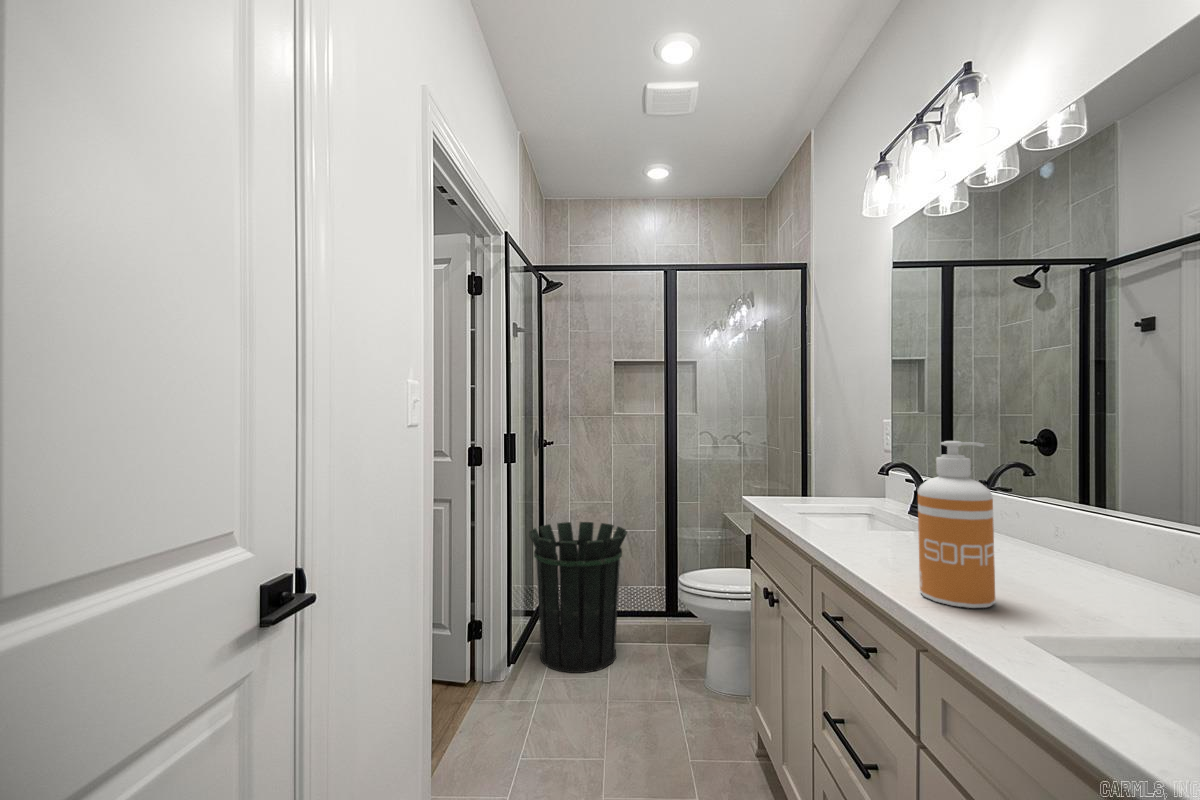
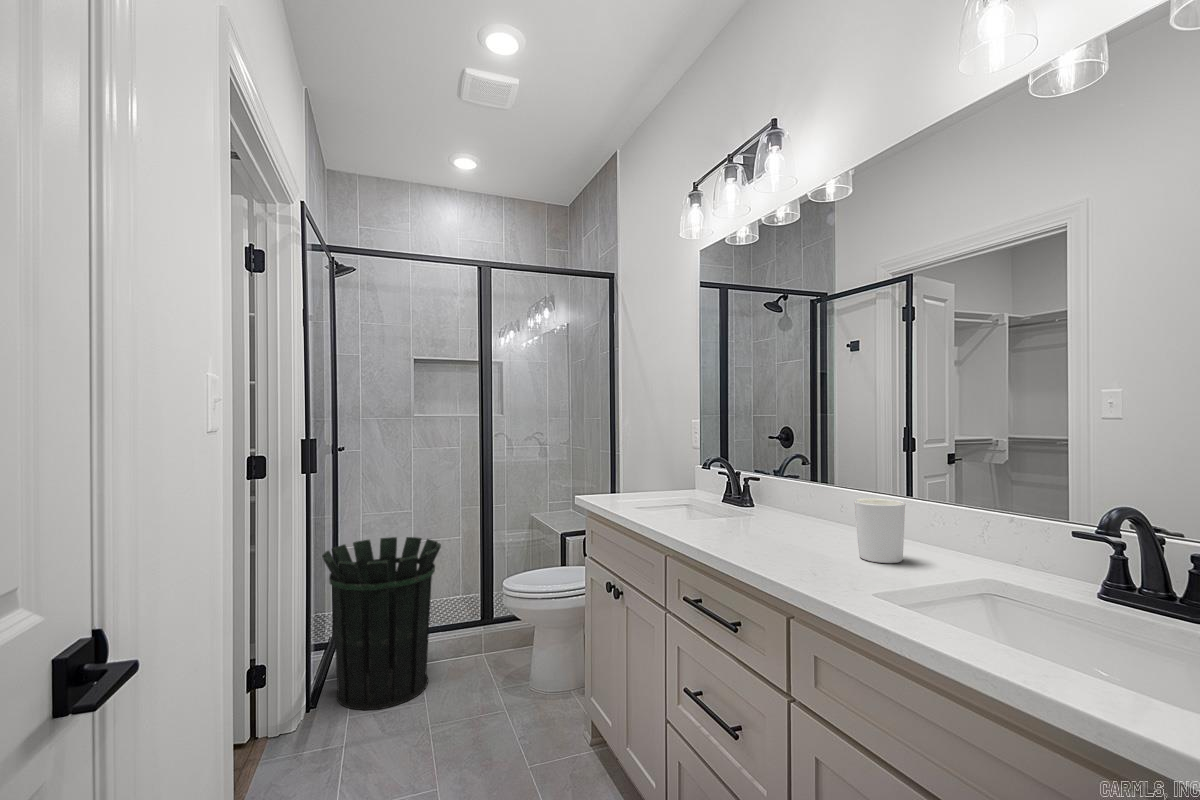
soap dispenser: present [918,441,995,608] -> none [776,442,832,576]
candle holder: none [1047,518,1129,607] -> present [854,498,905,563]

